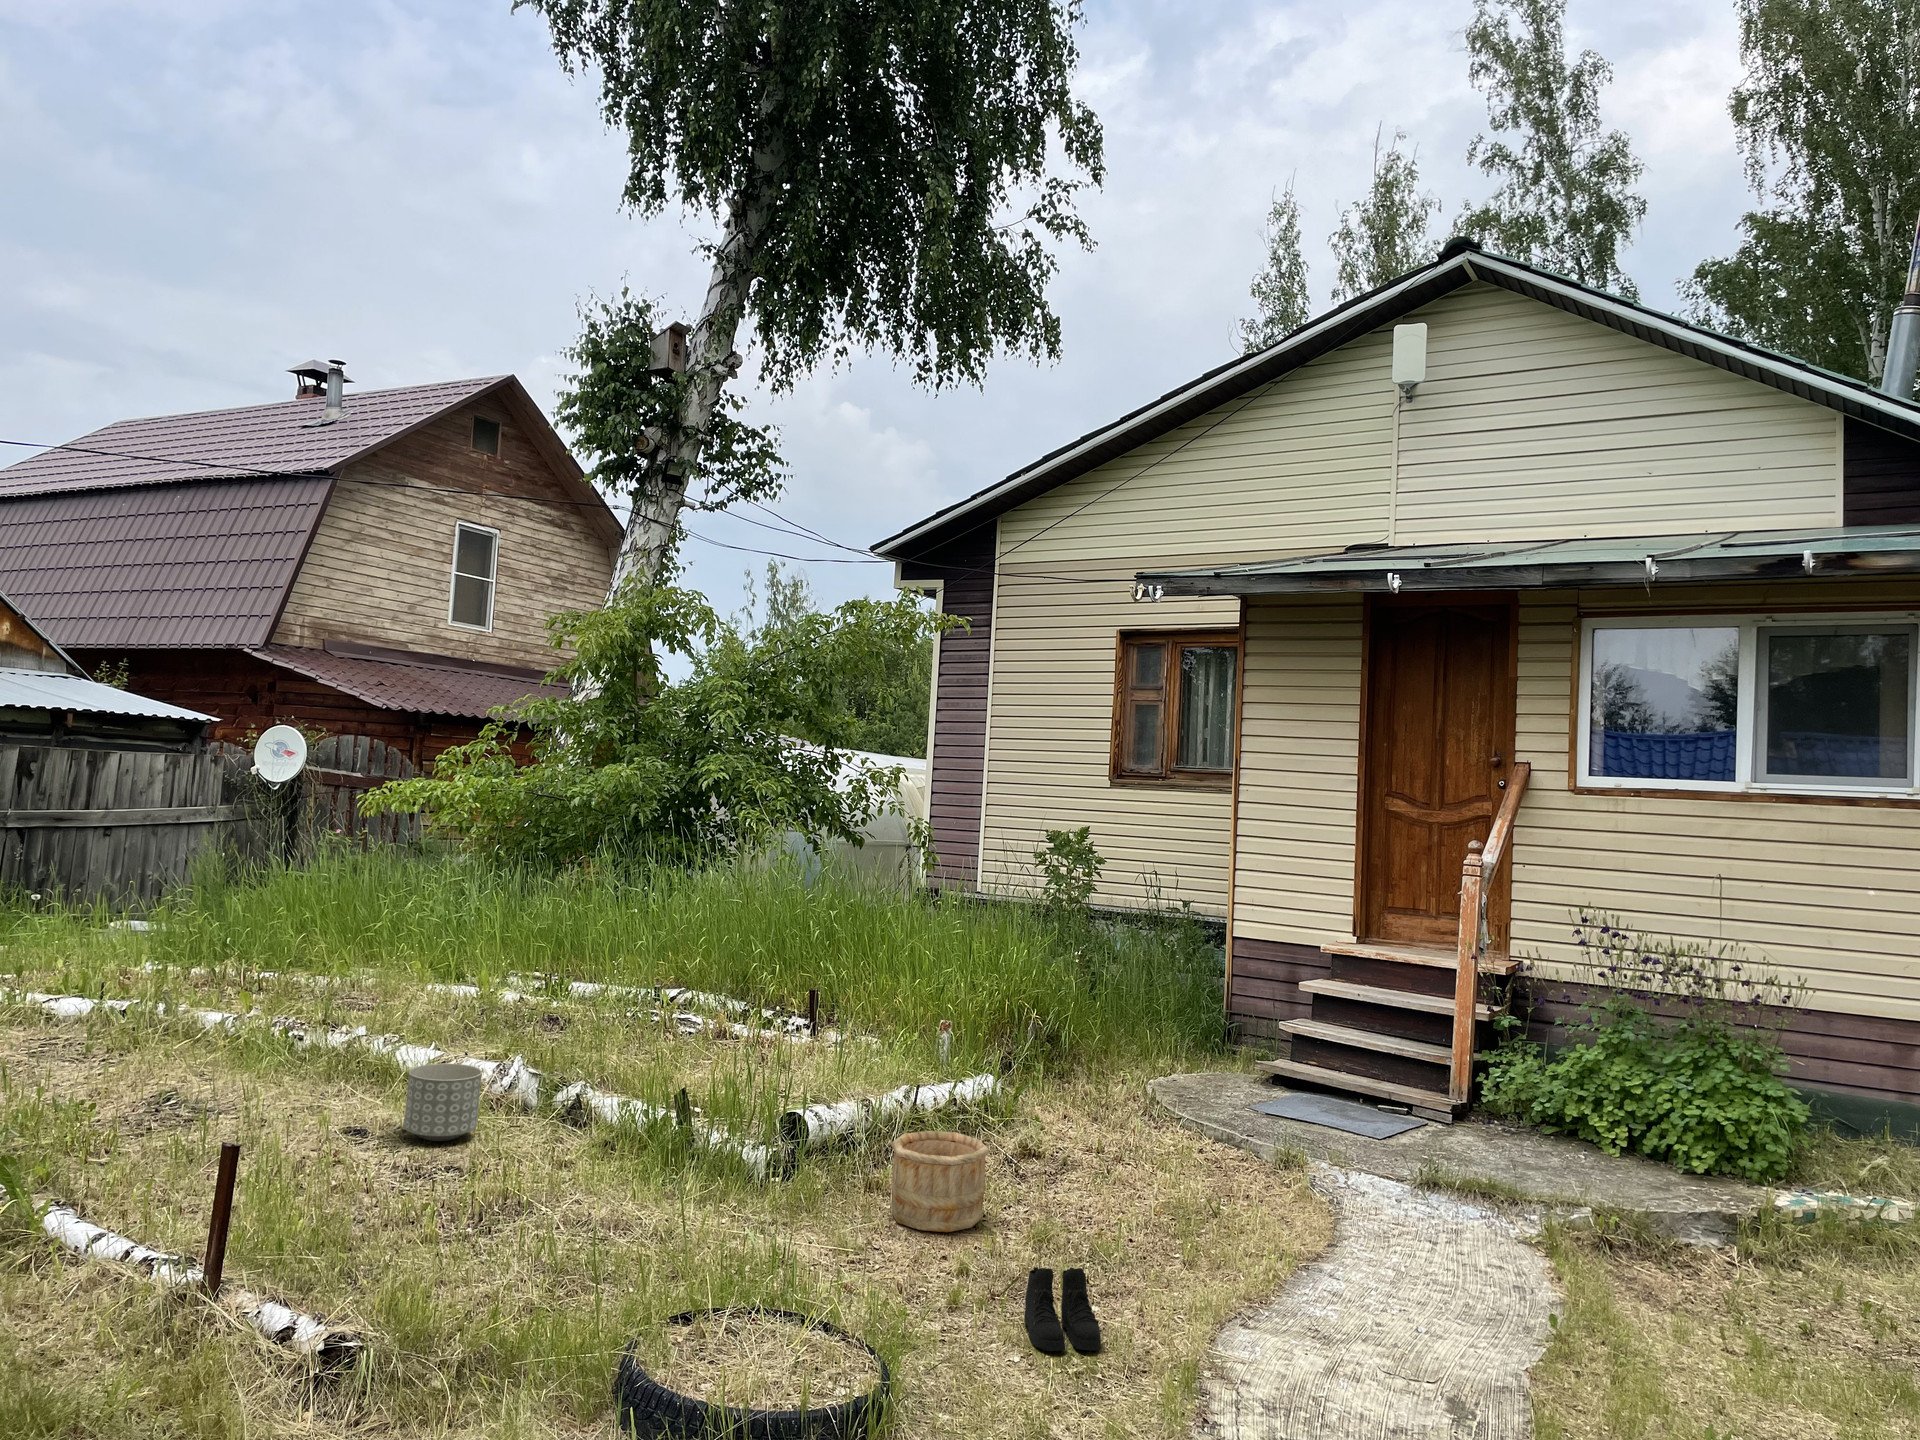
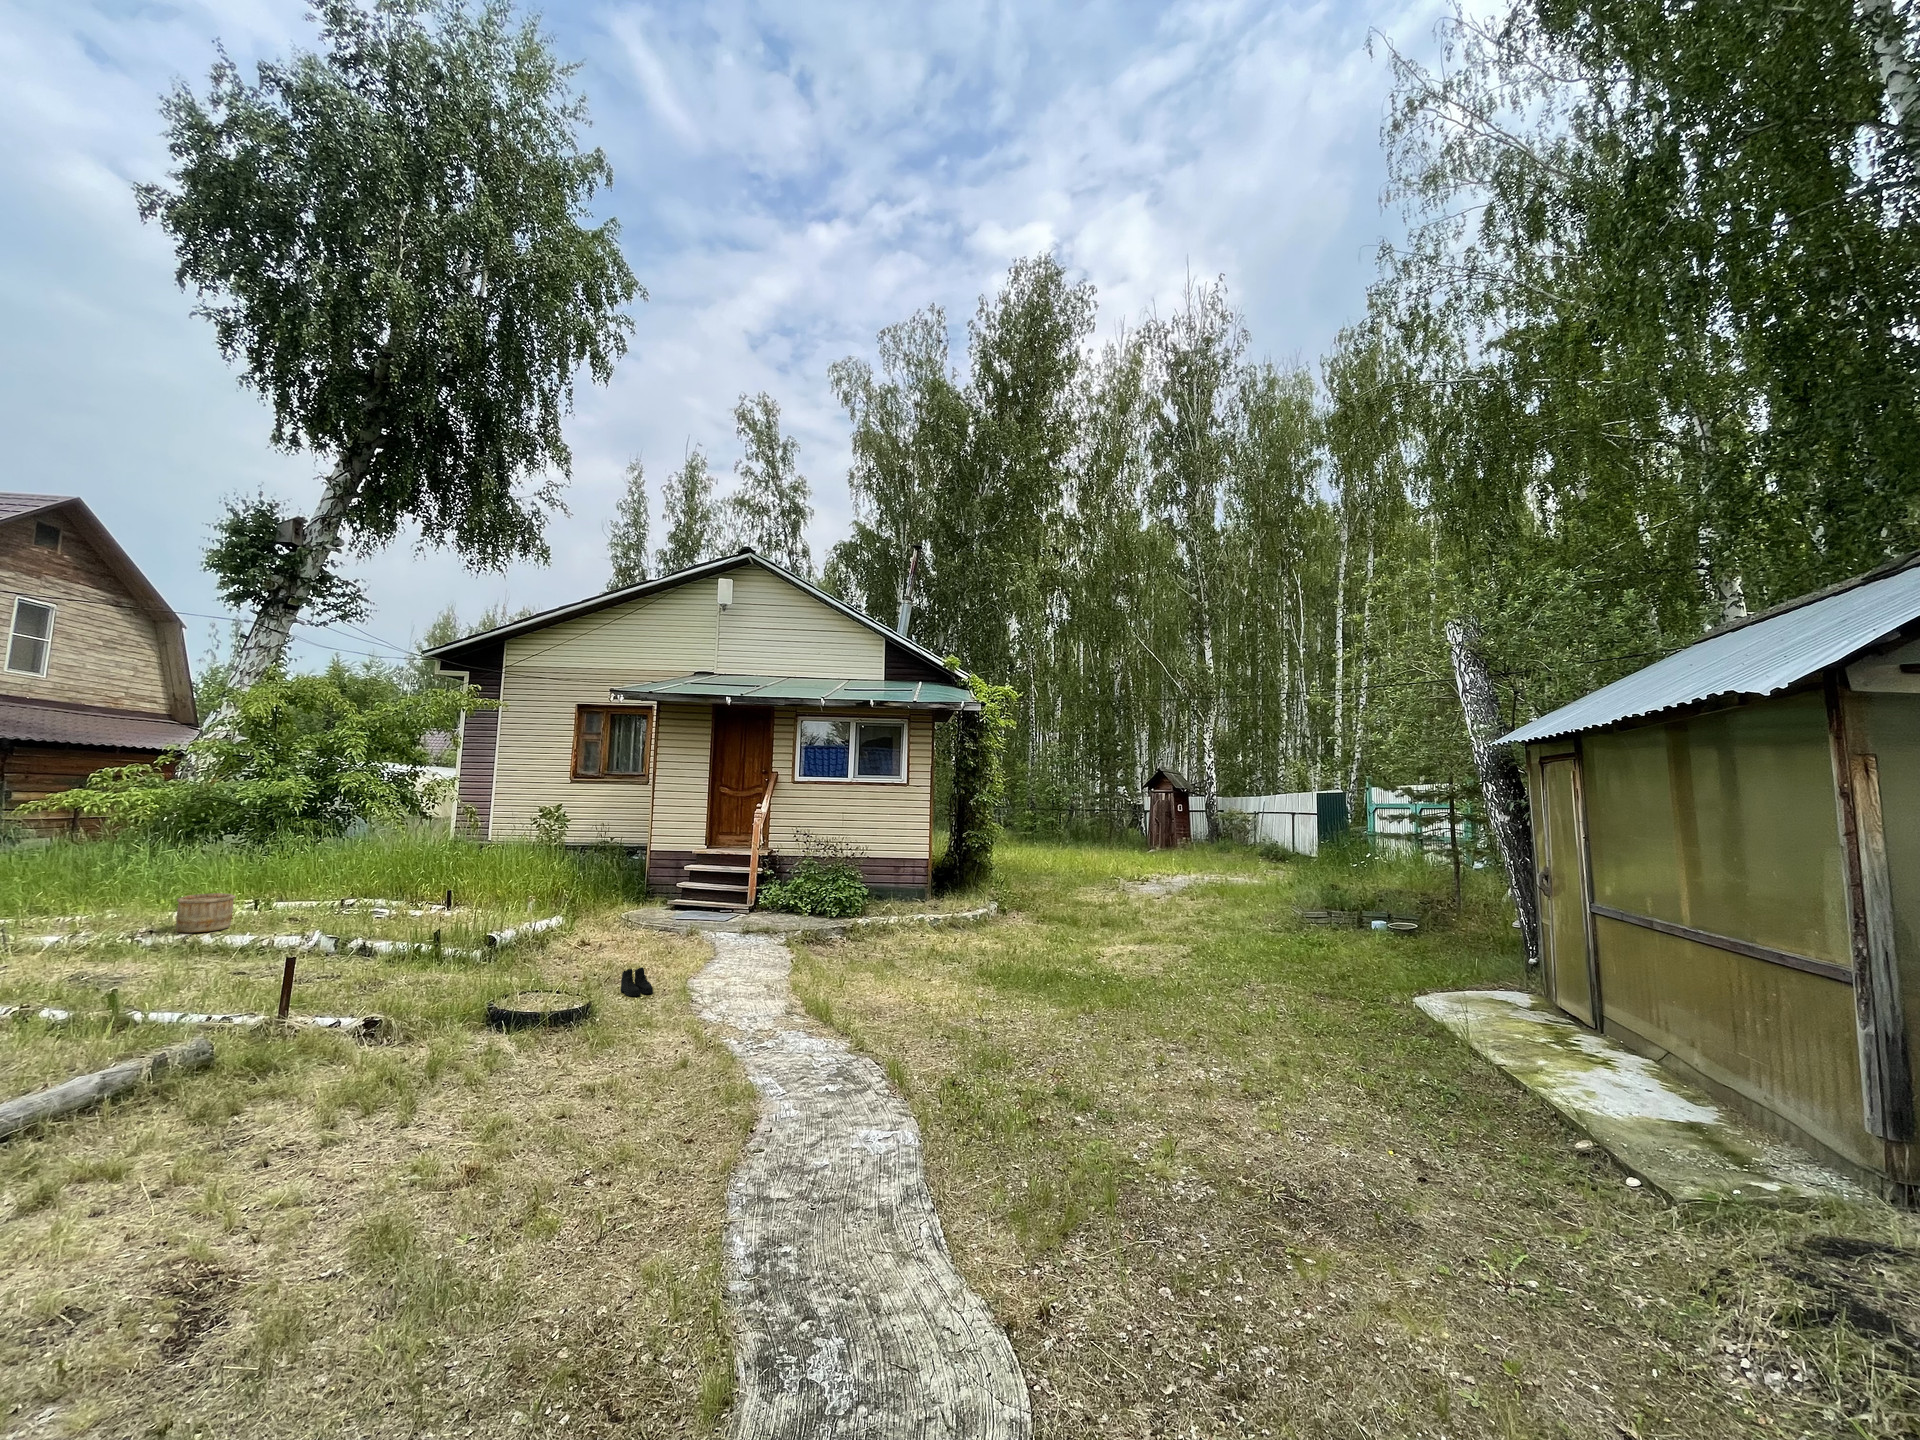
planter: present [404,1064,482,1141] -> none [264,939,313,978]
wooden bucket: present [891,1131,989,1232] -> present [176,893,235,932]

